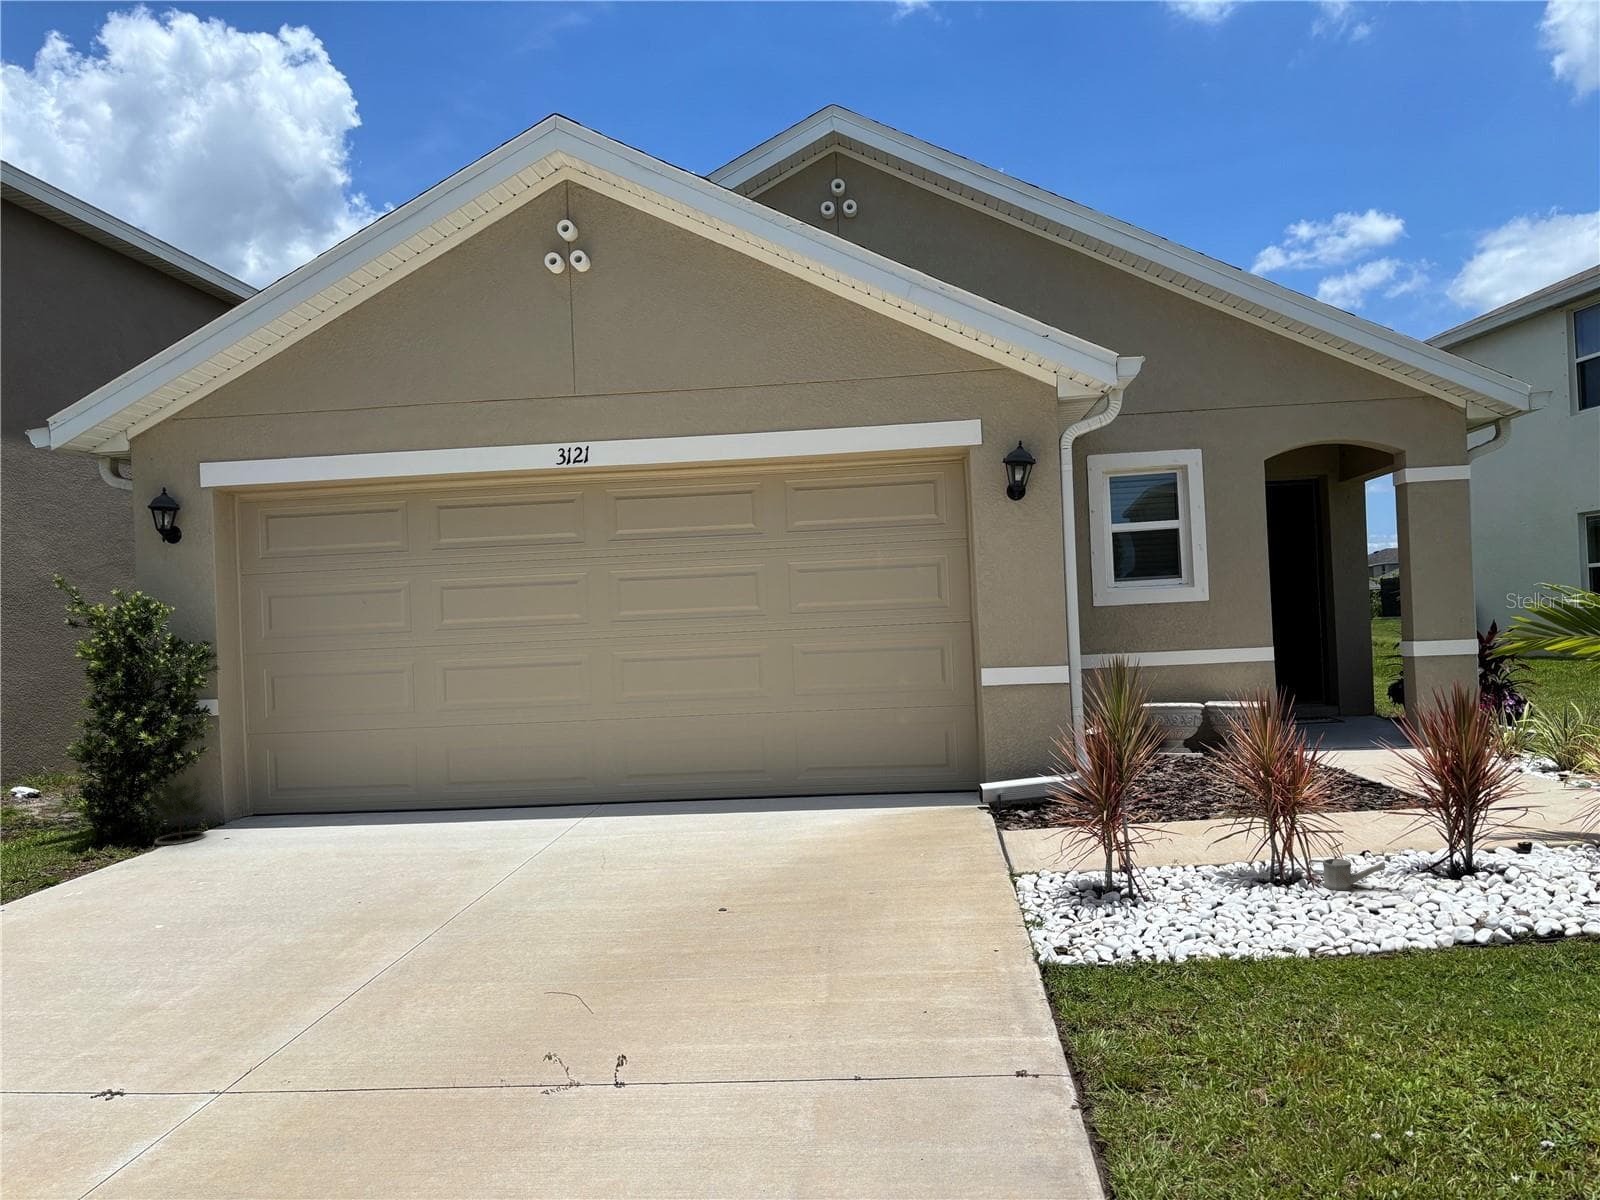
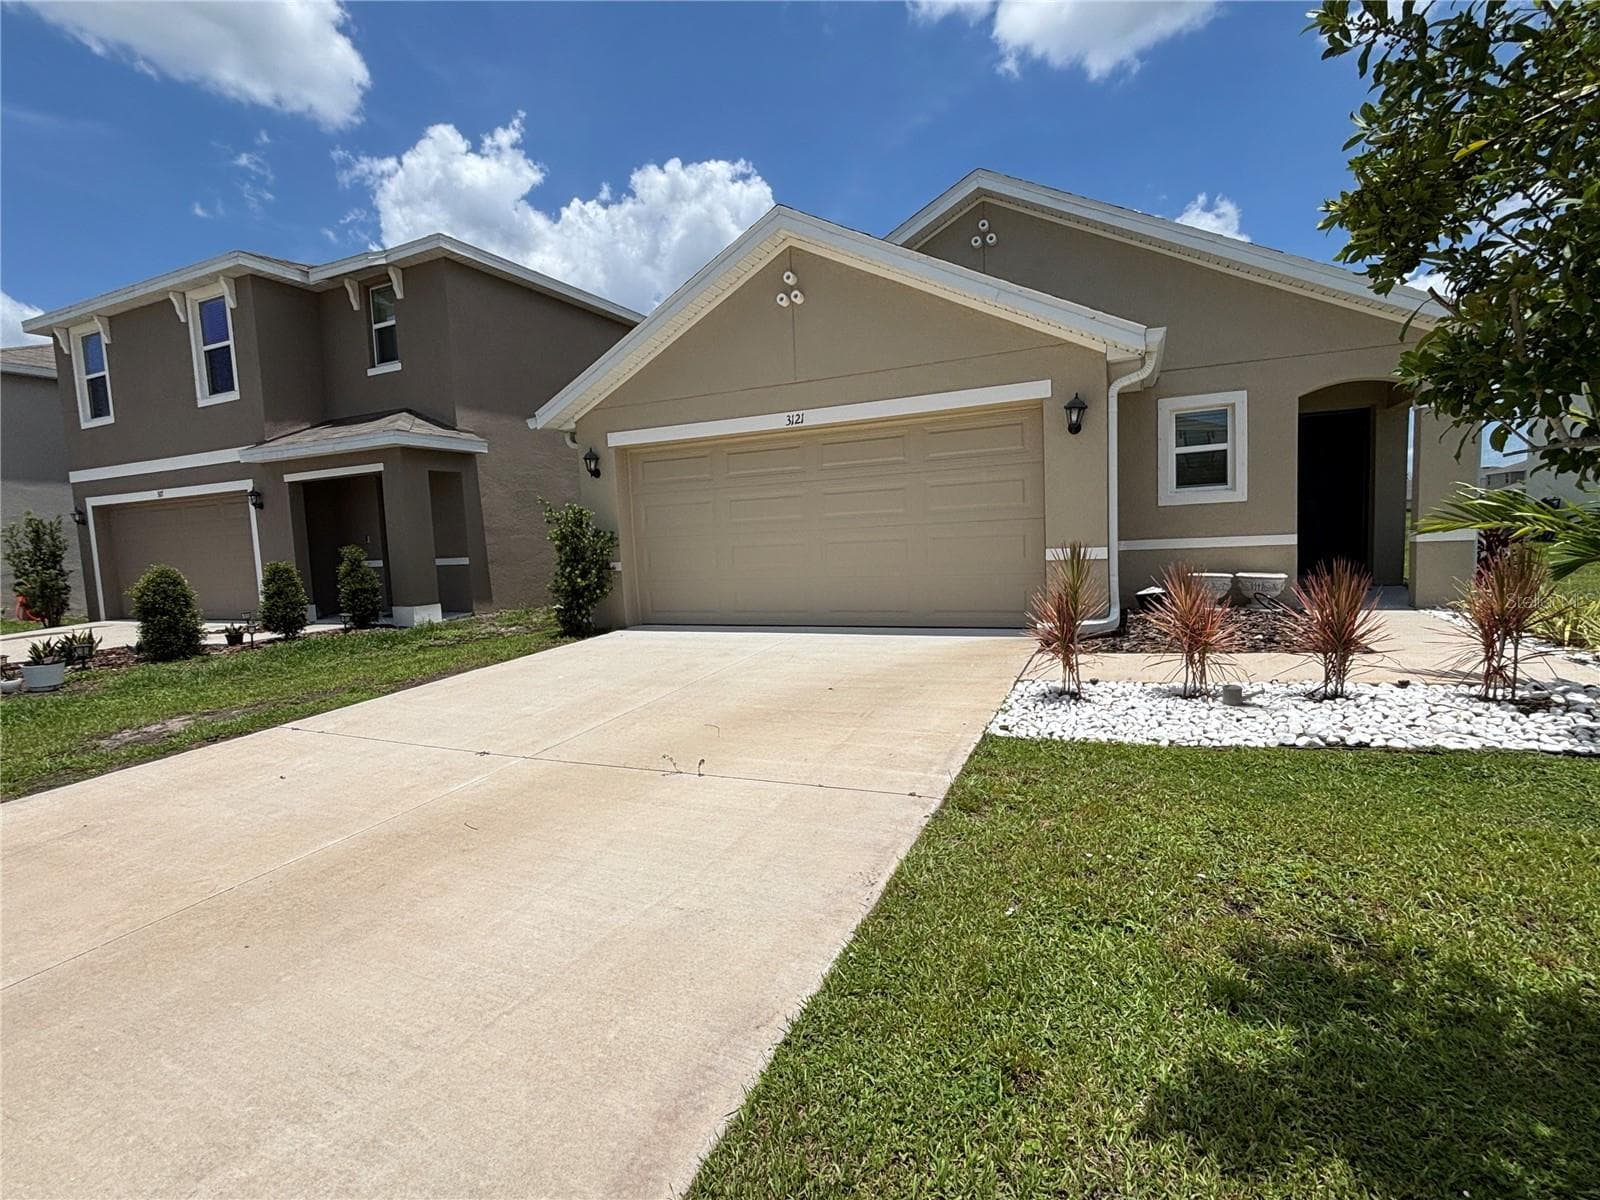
potted tree: present [150,773,206,845] -> none [586,592,618,636]

